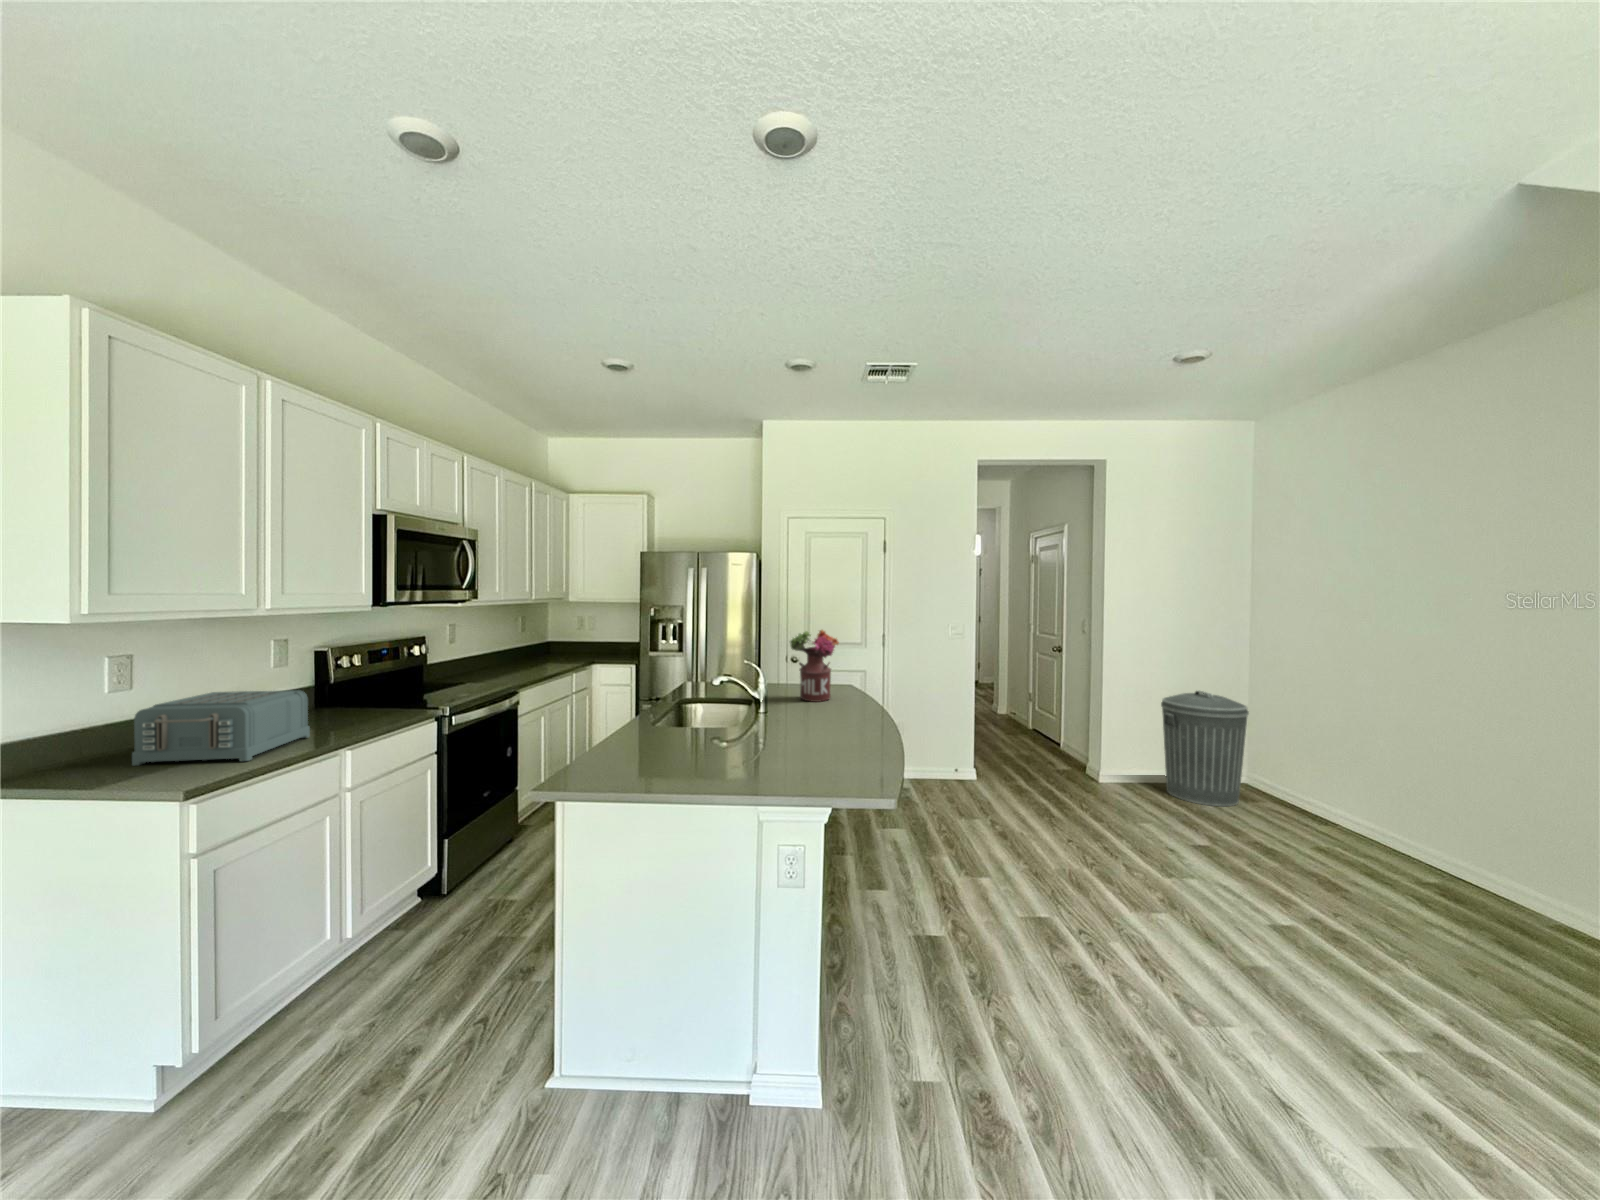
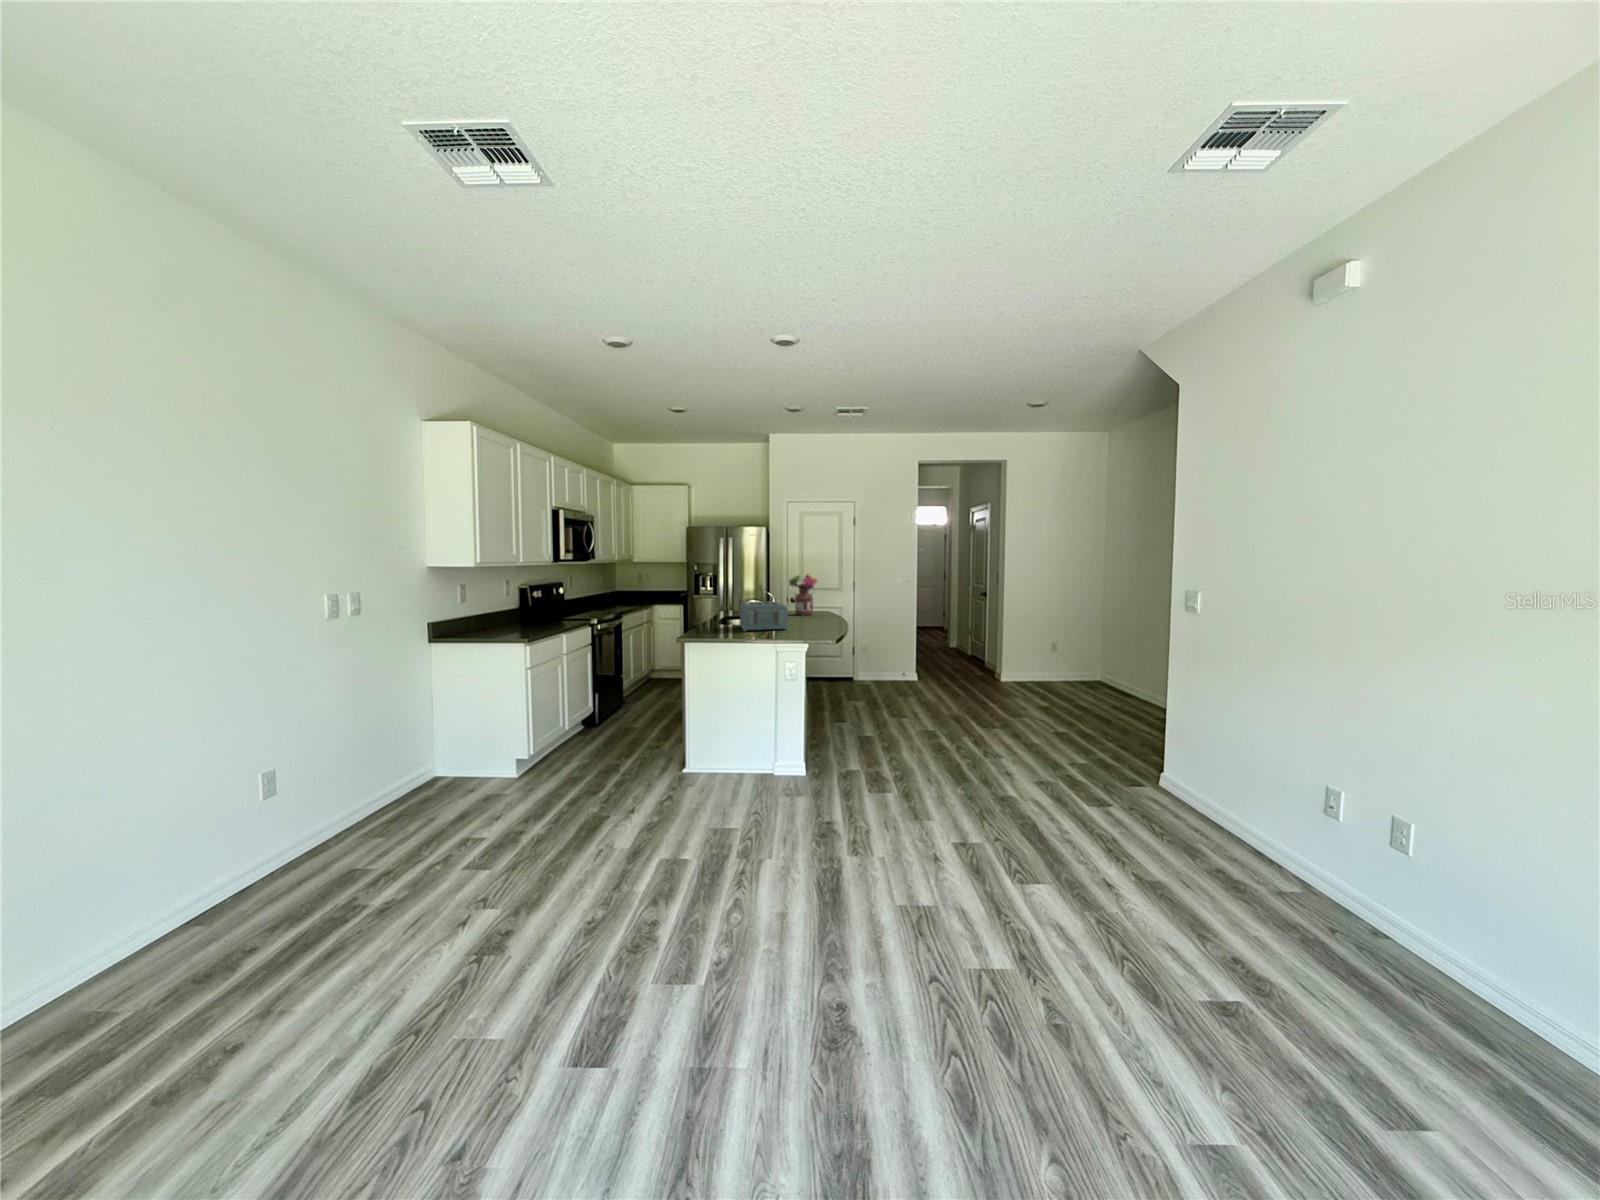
toaster: present [132,690,310,766] -> present [739,601,788,631]
trash can: present [1161,691,1249,806] -> none [1042,617,1095,691]

